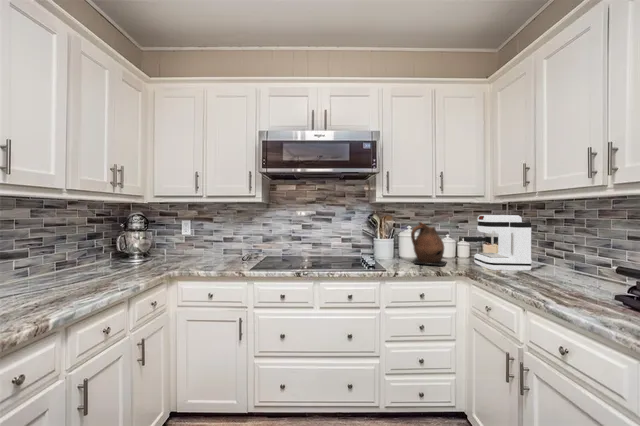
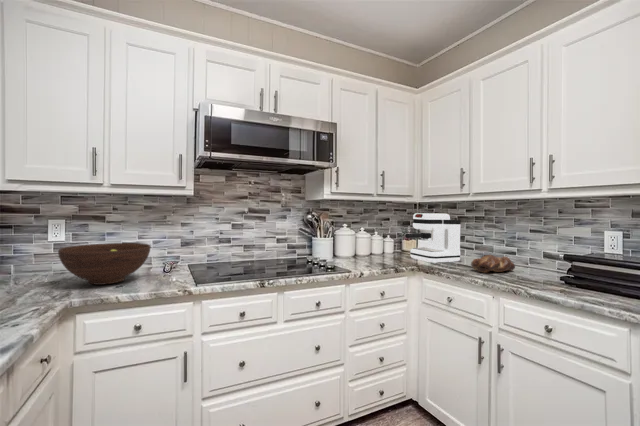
ceramic pitcher: present [411,222,447,266] -> none [356,220,391,263]
fruit bowl: none [173,237,229,265] -> present [58,243,150,285]
bread loaf: none [524,264,588,284] -> present [471,255,515,273]

